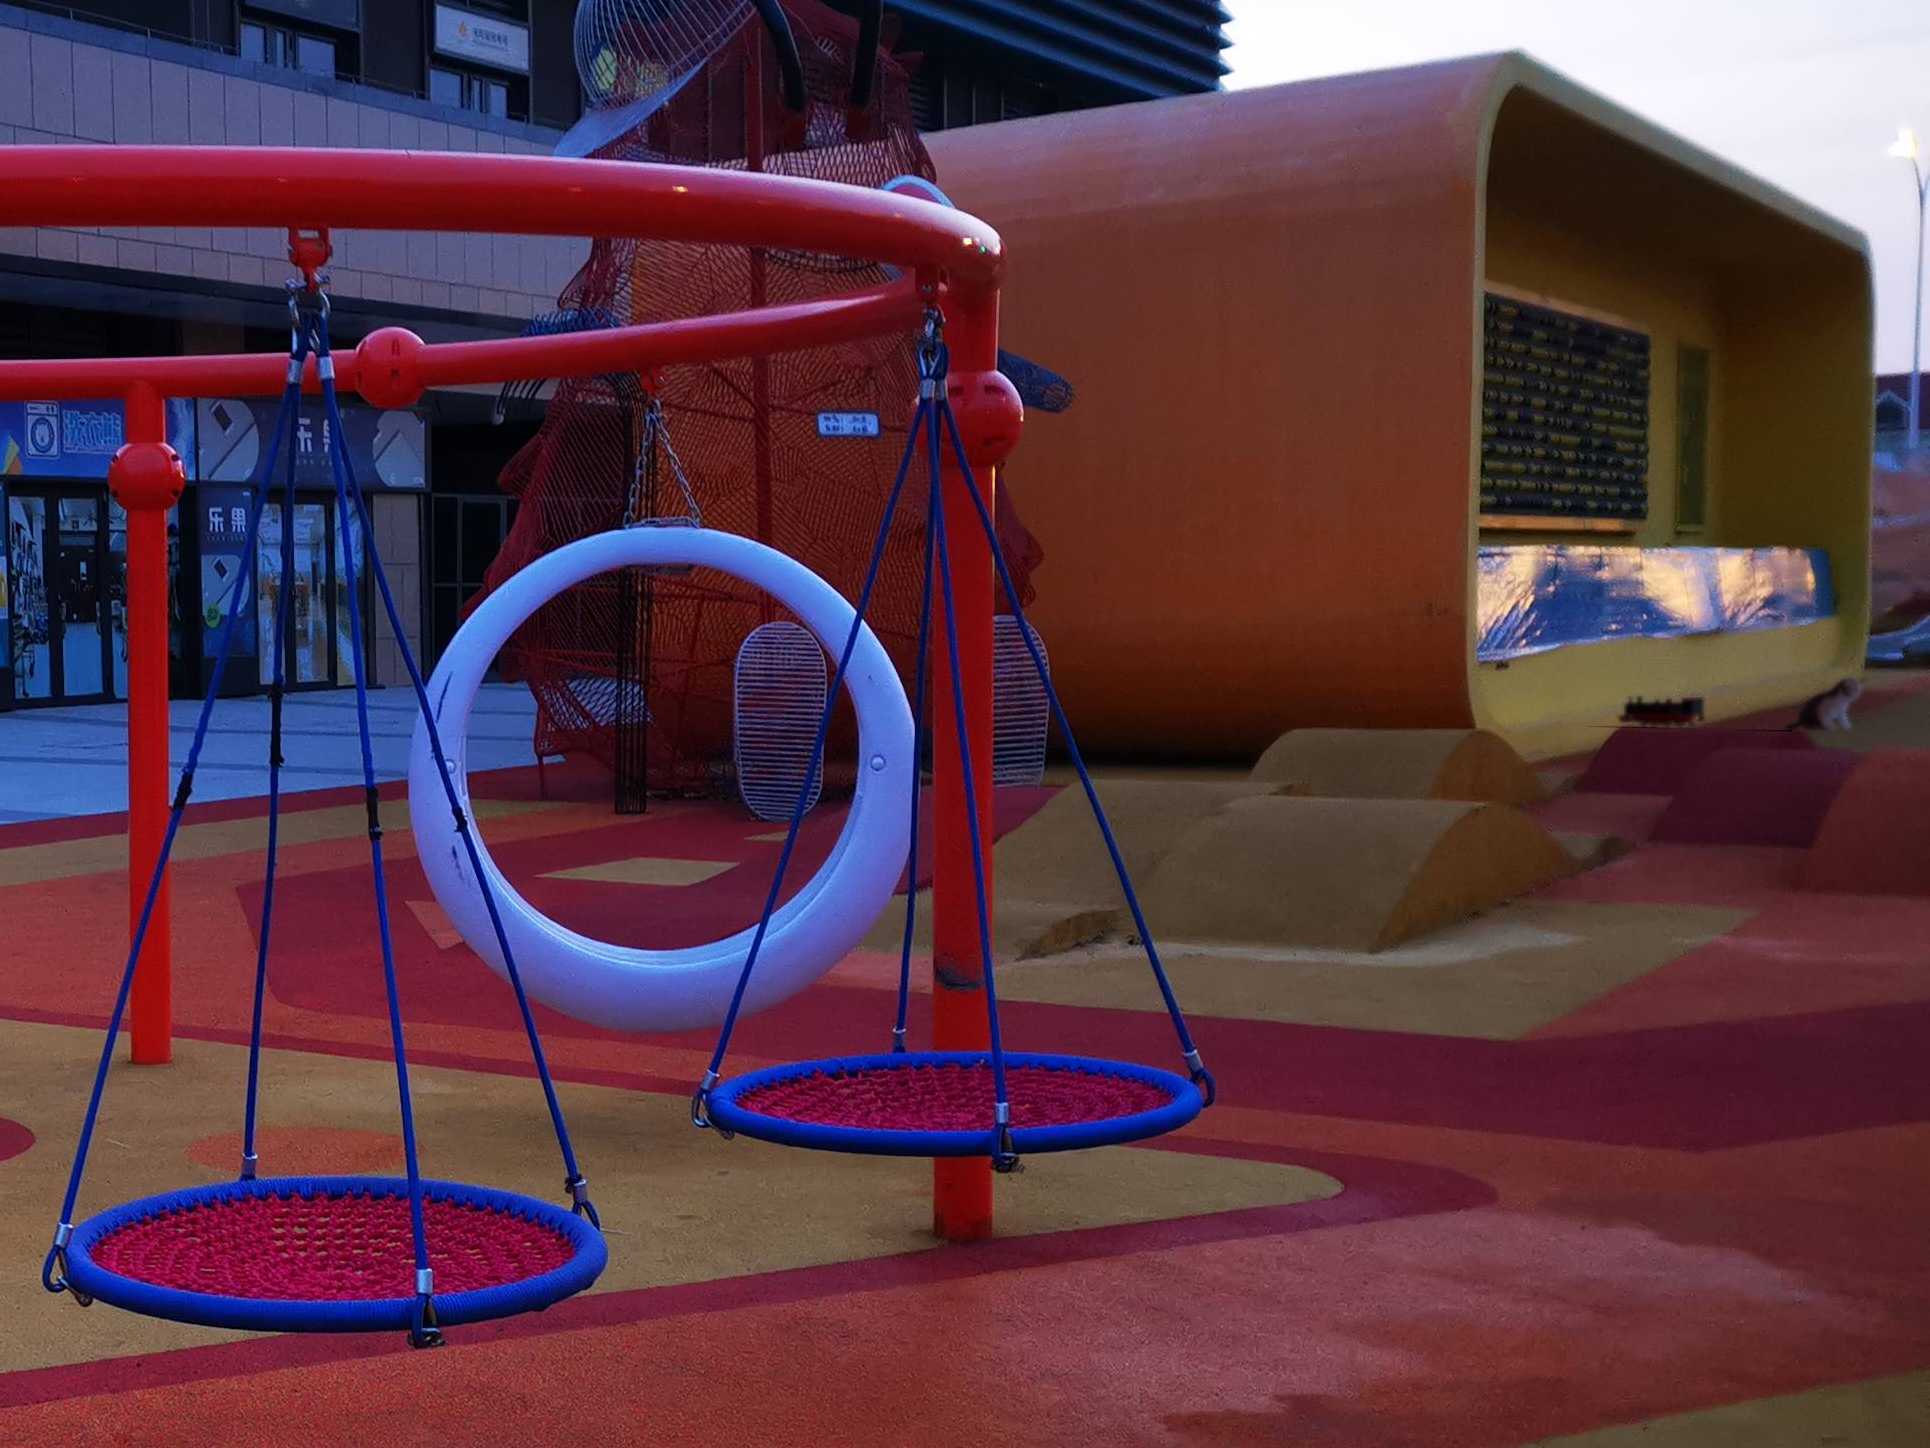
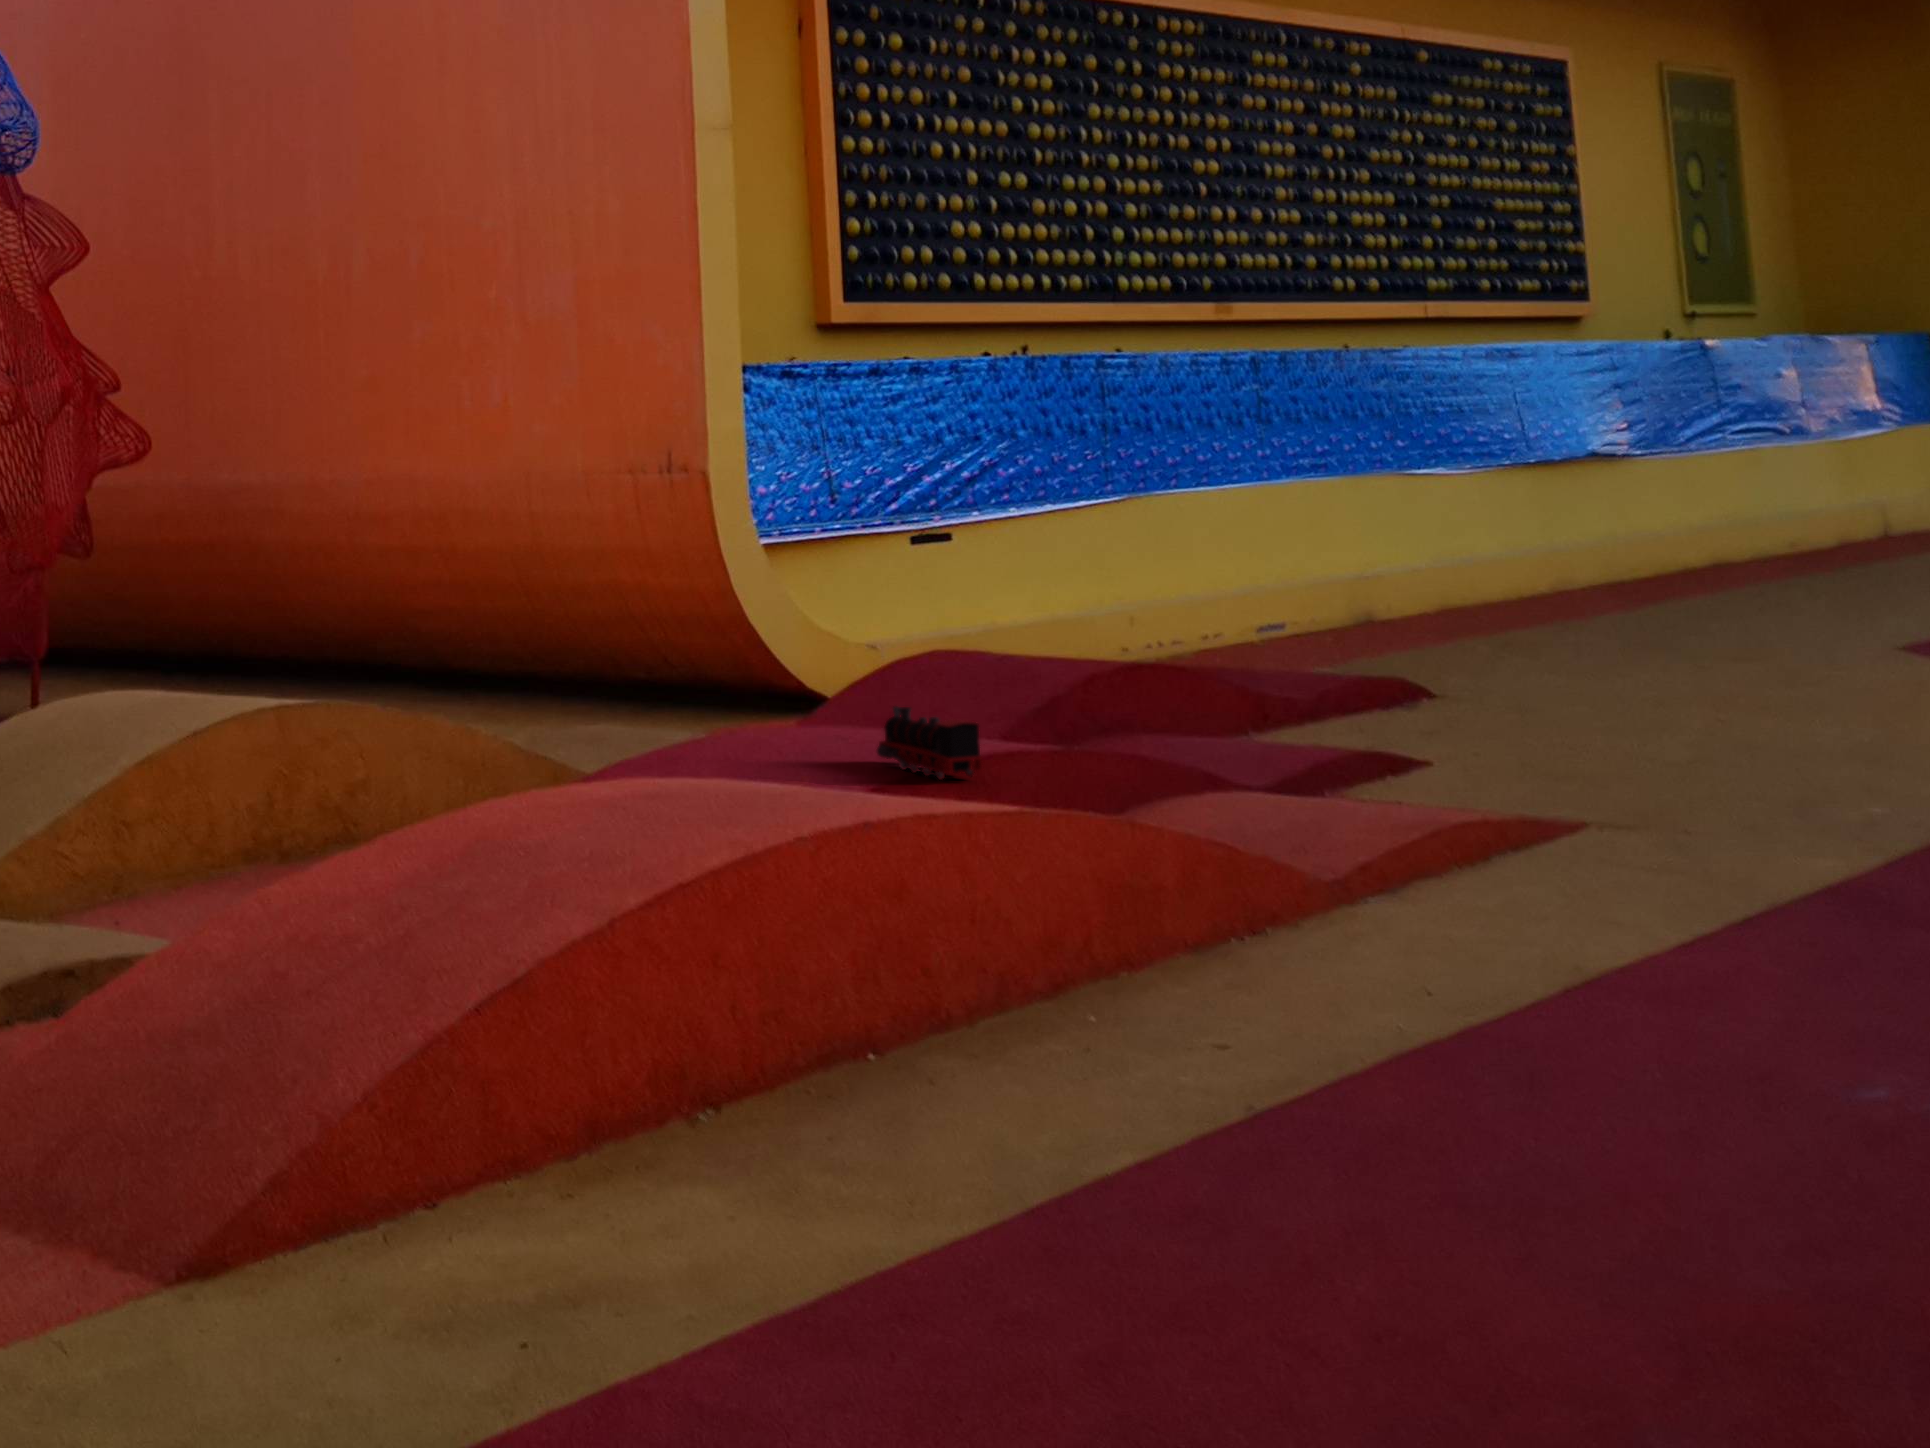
plush toy: present [1786,678,1864,731] -> none [1137,699,1219,805]

